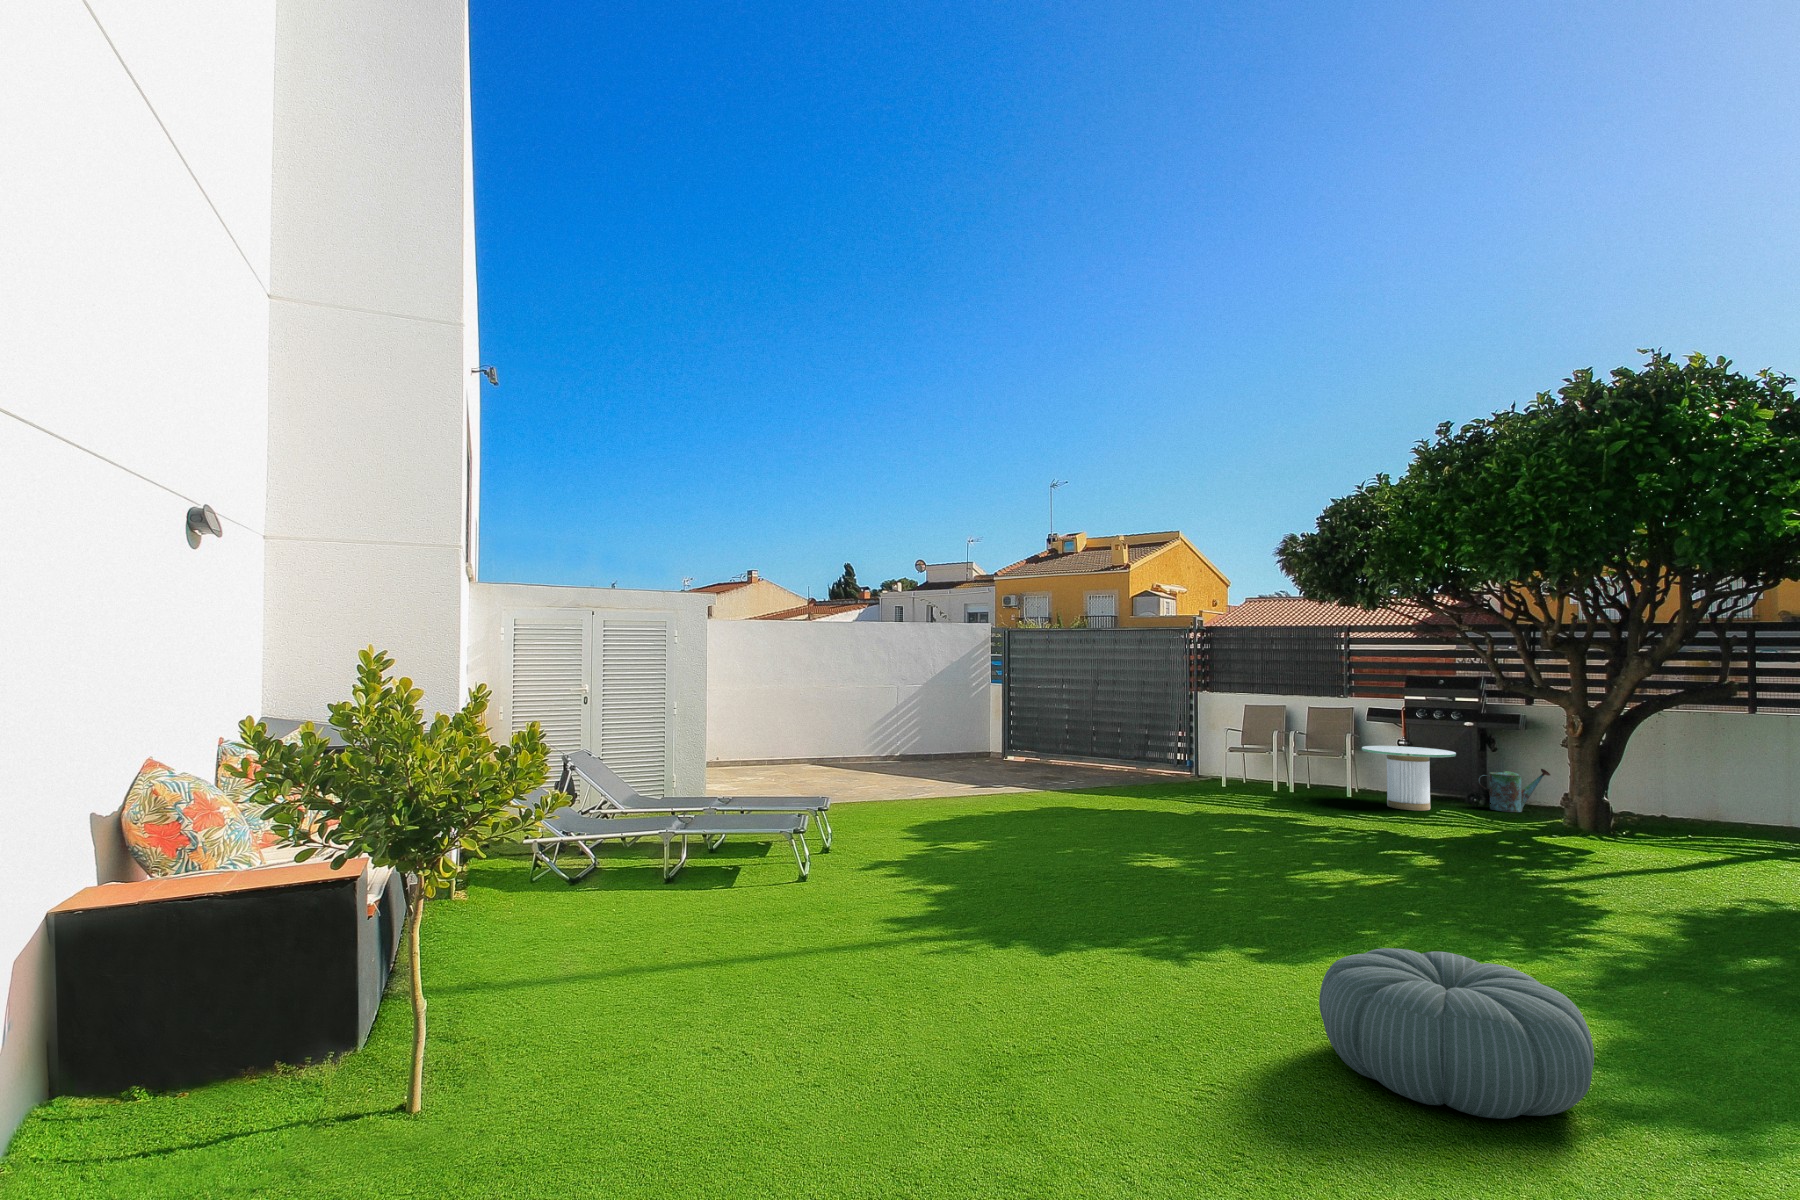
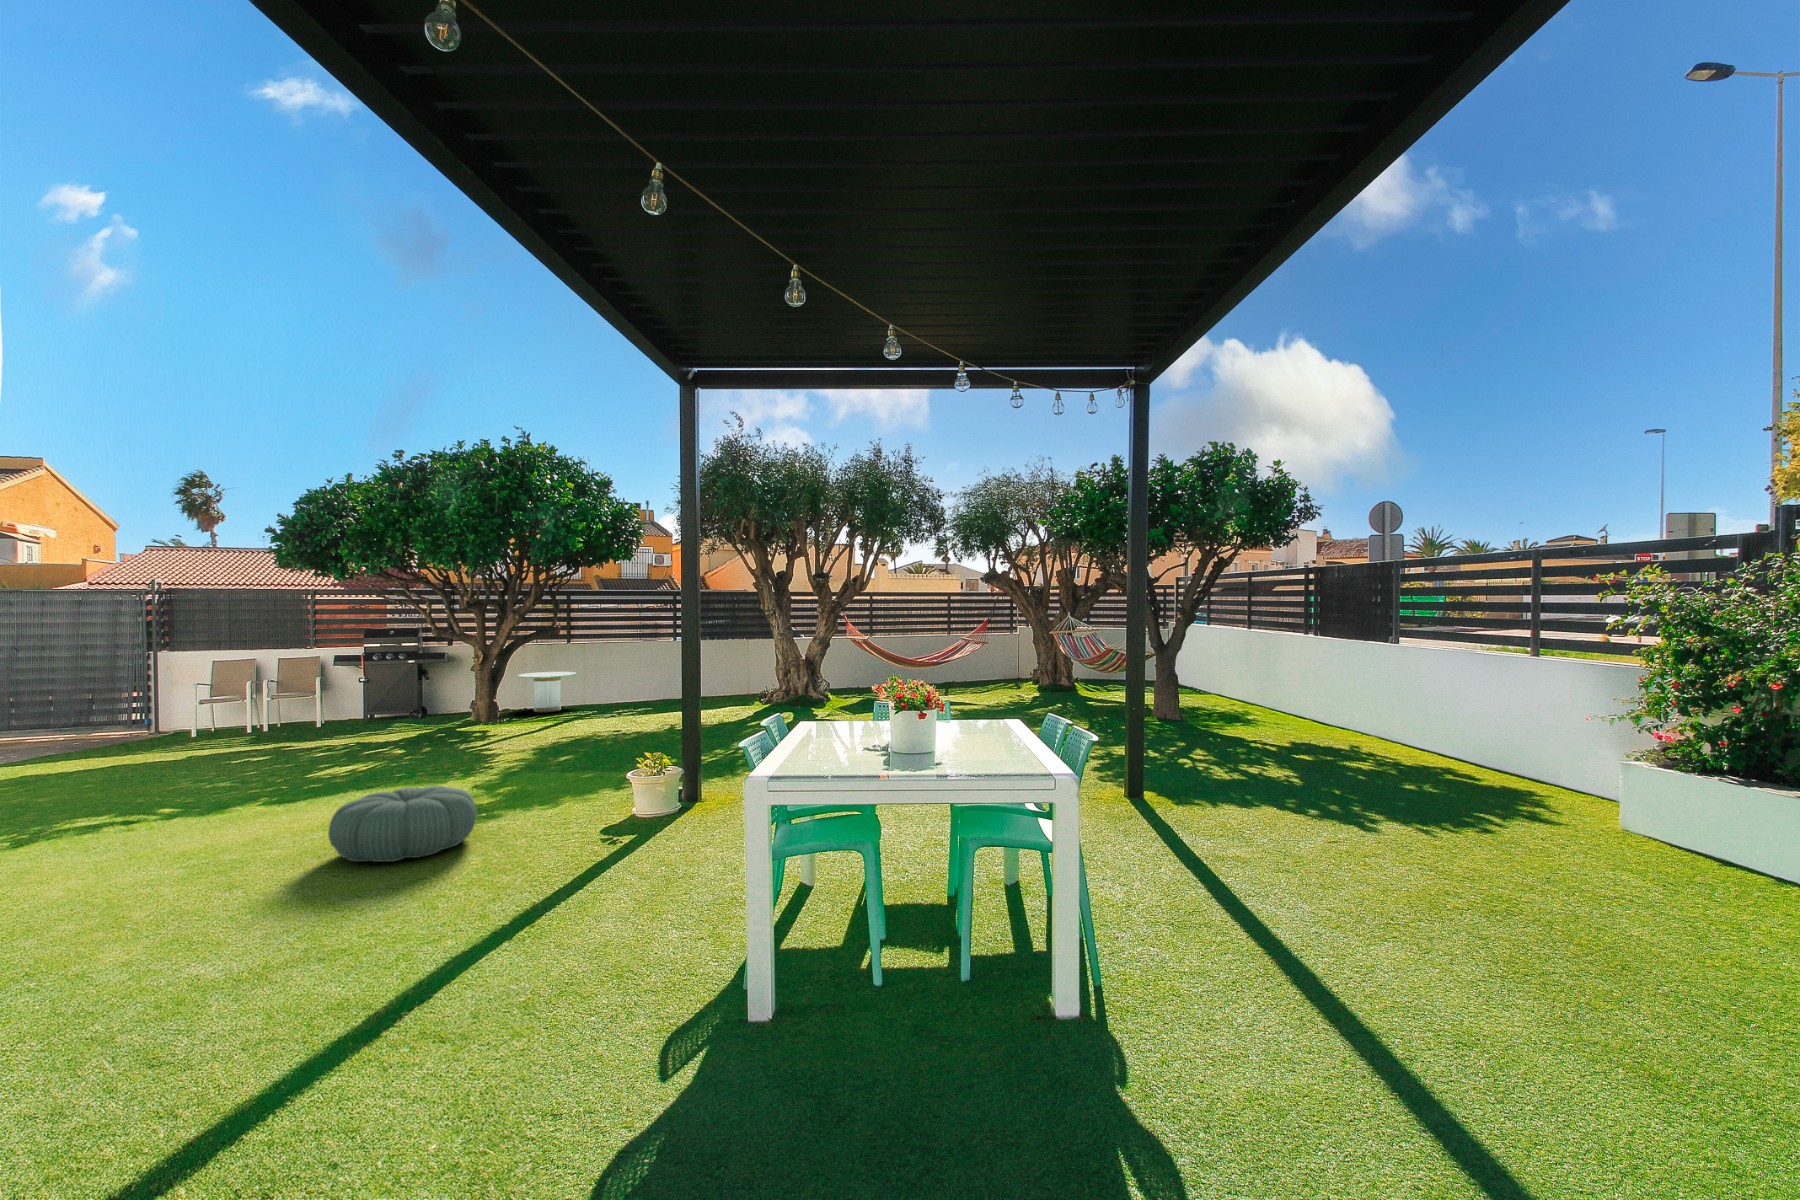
side table: present [1362,746,1456,810] -> present [518,672,576,712]
watering can: present [1478,769,1550,812] -> none [417,686,464,718]

